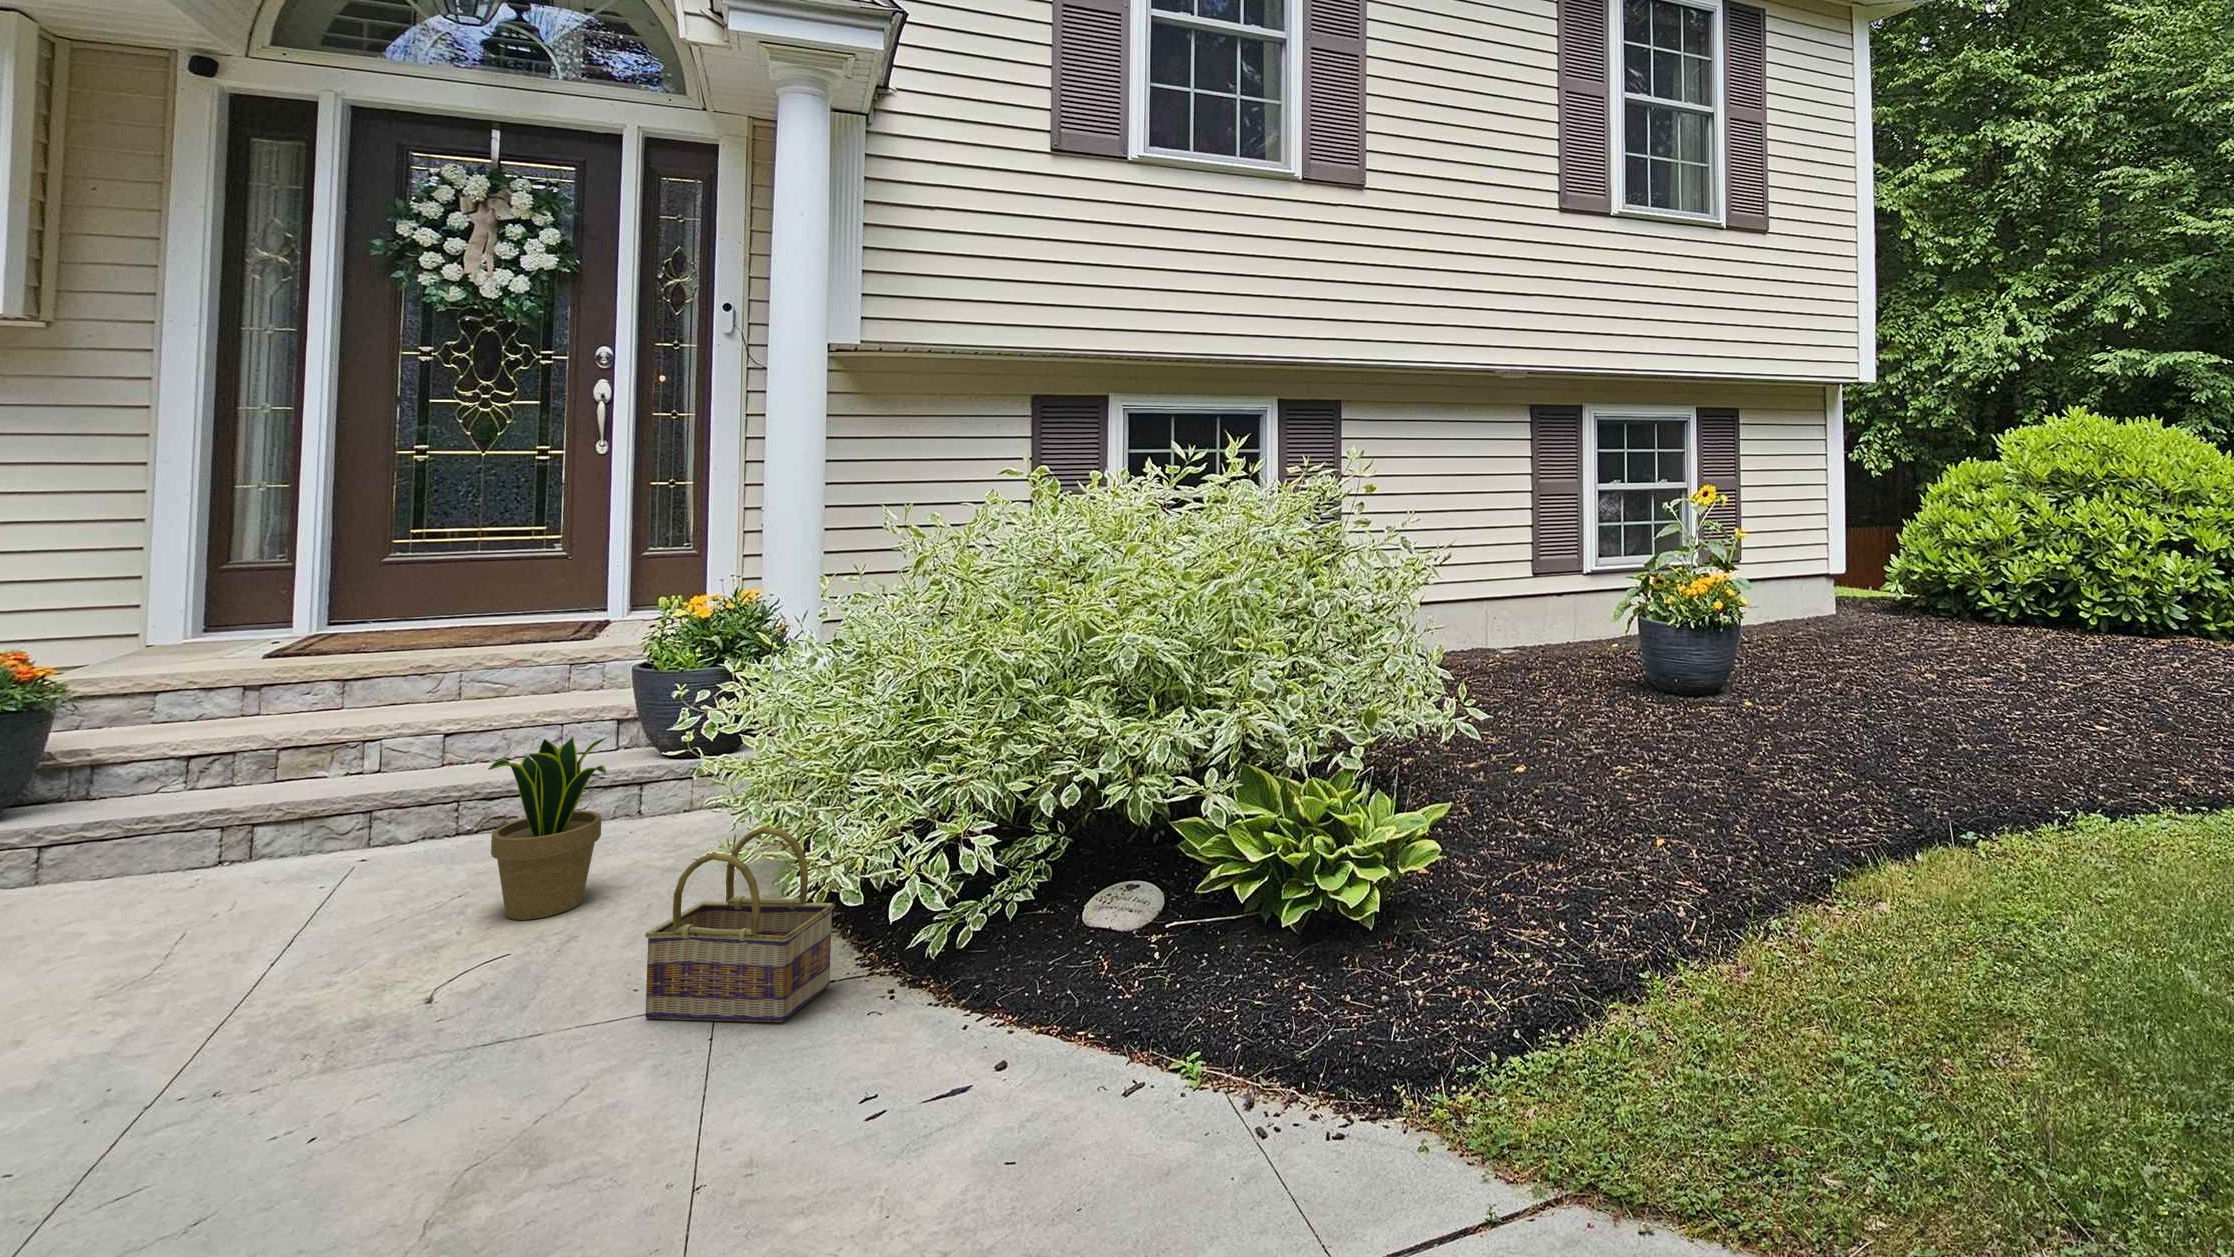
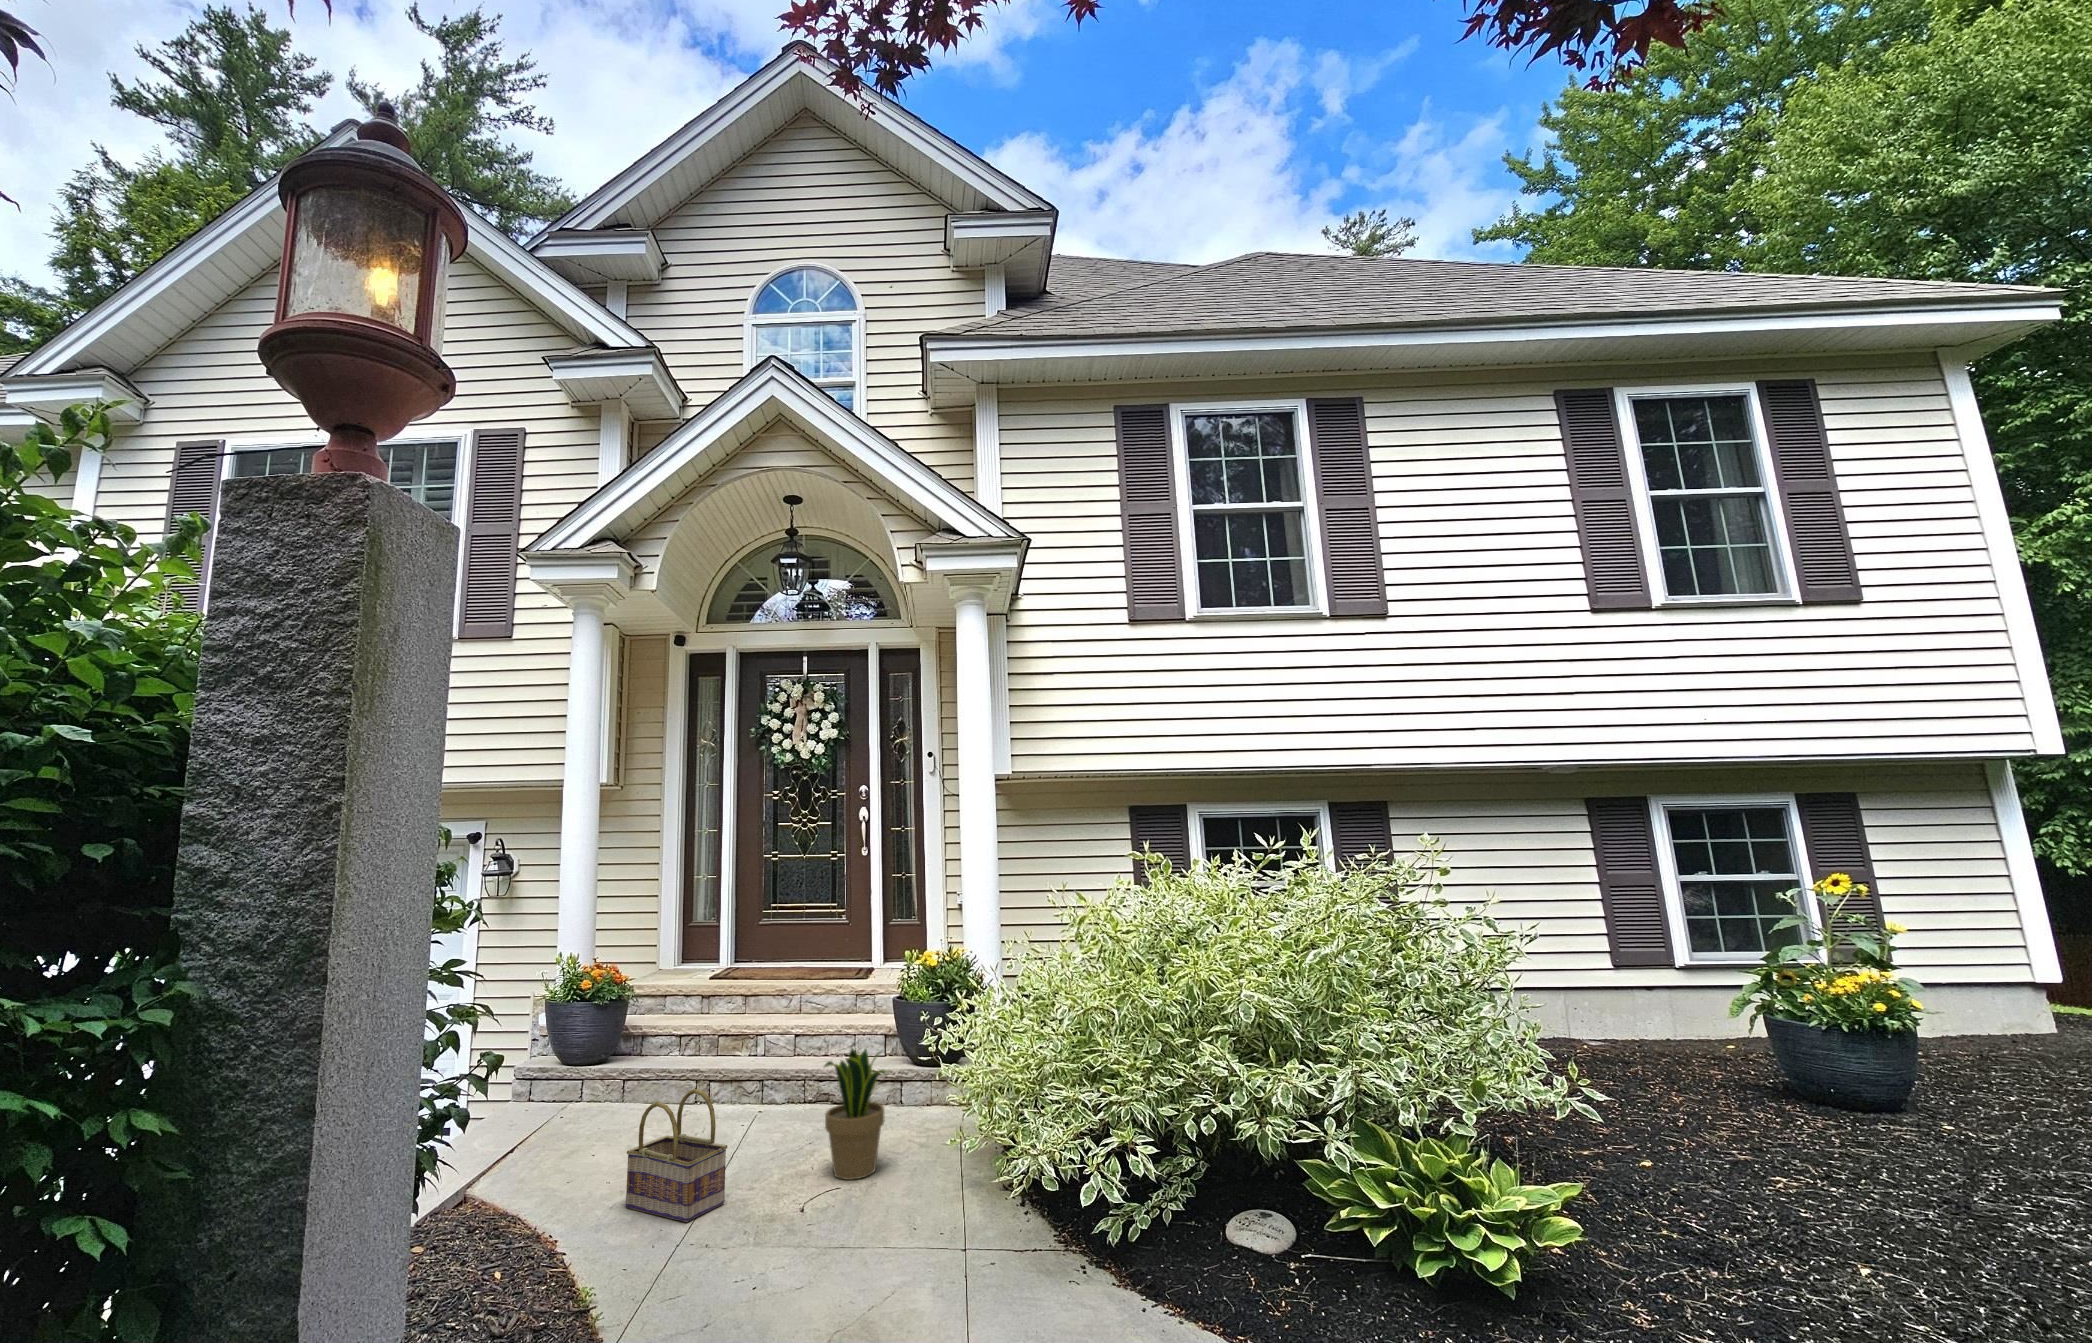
basket: present [645,827,835,1022] -> present [626,1089,728,1222]

